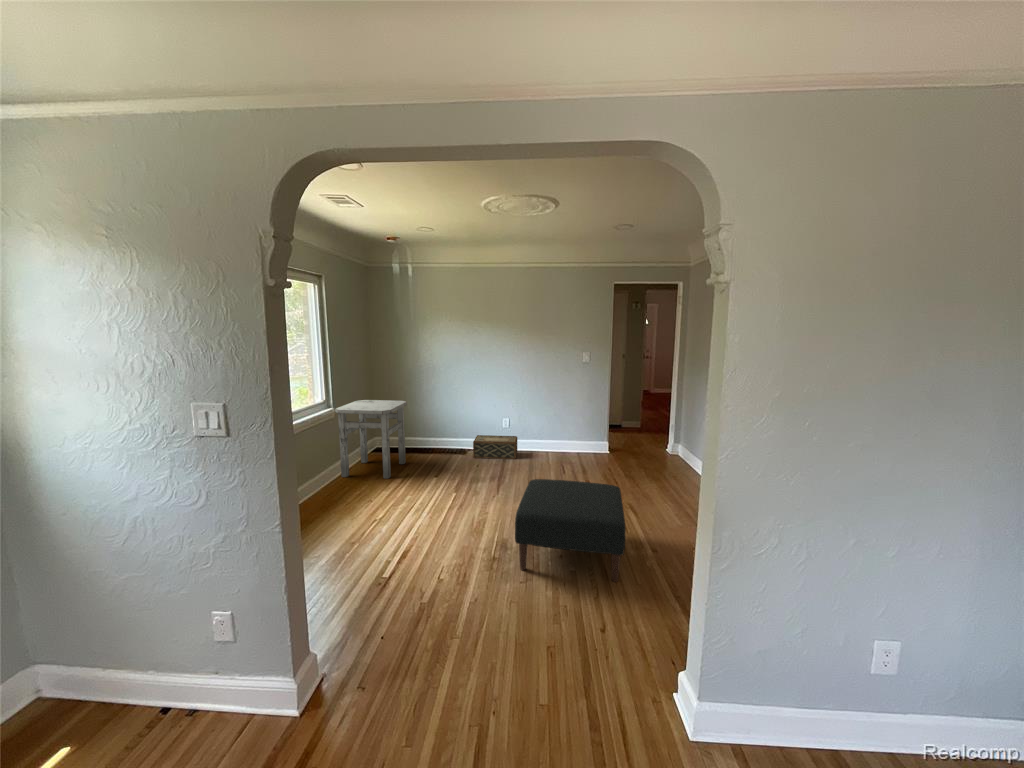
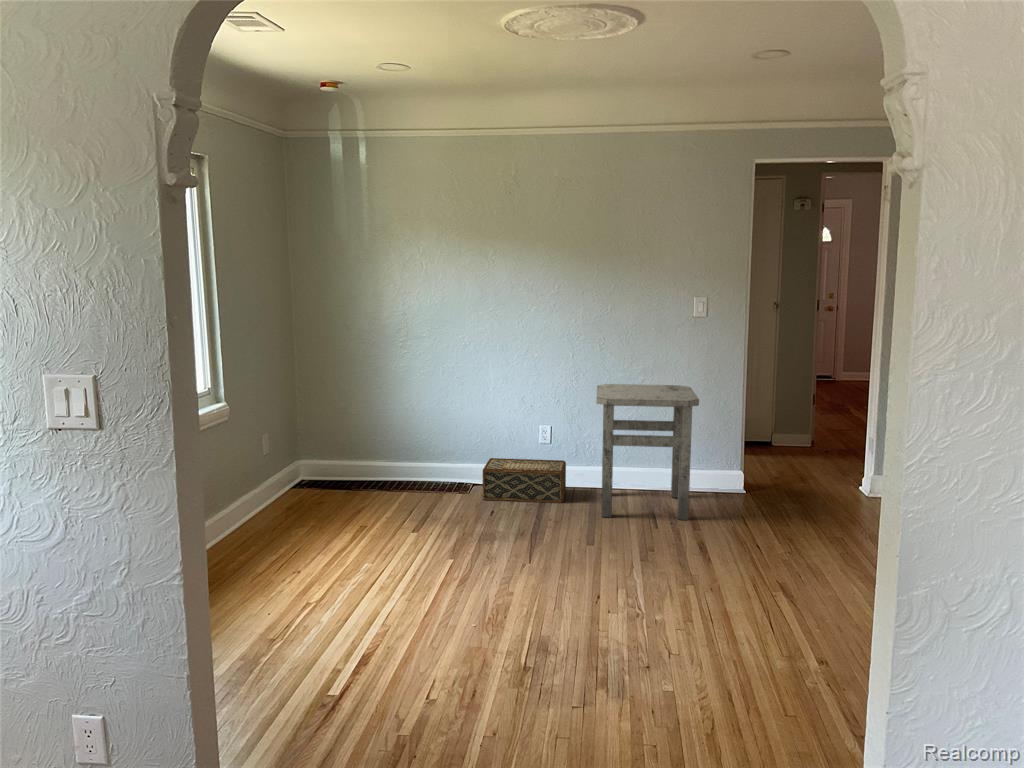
side table: present [335,400,407,479] -> present [597,384,699,520]
ottoman: present [515,479,626,582] -> none [563,531,763,711]

